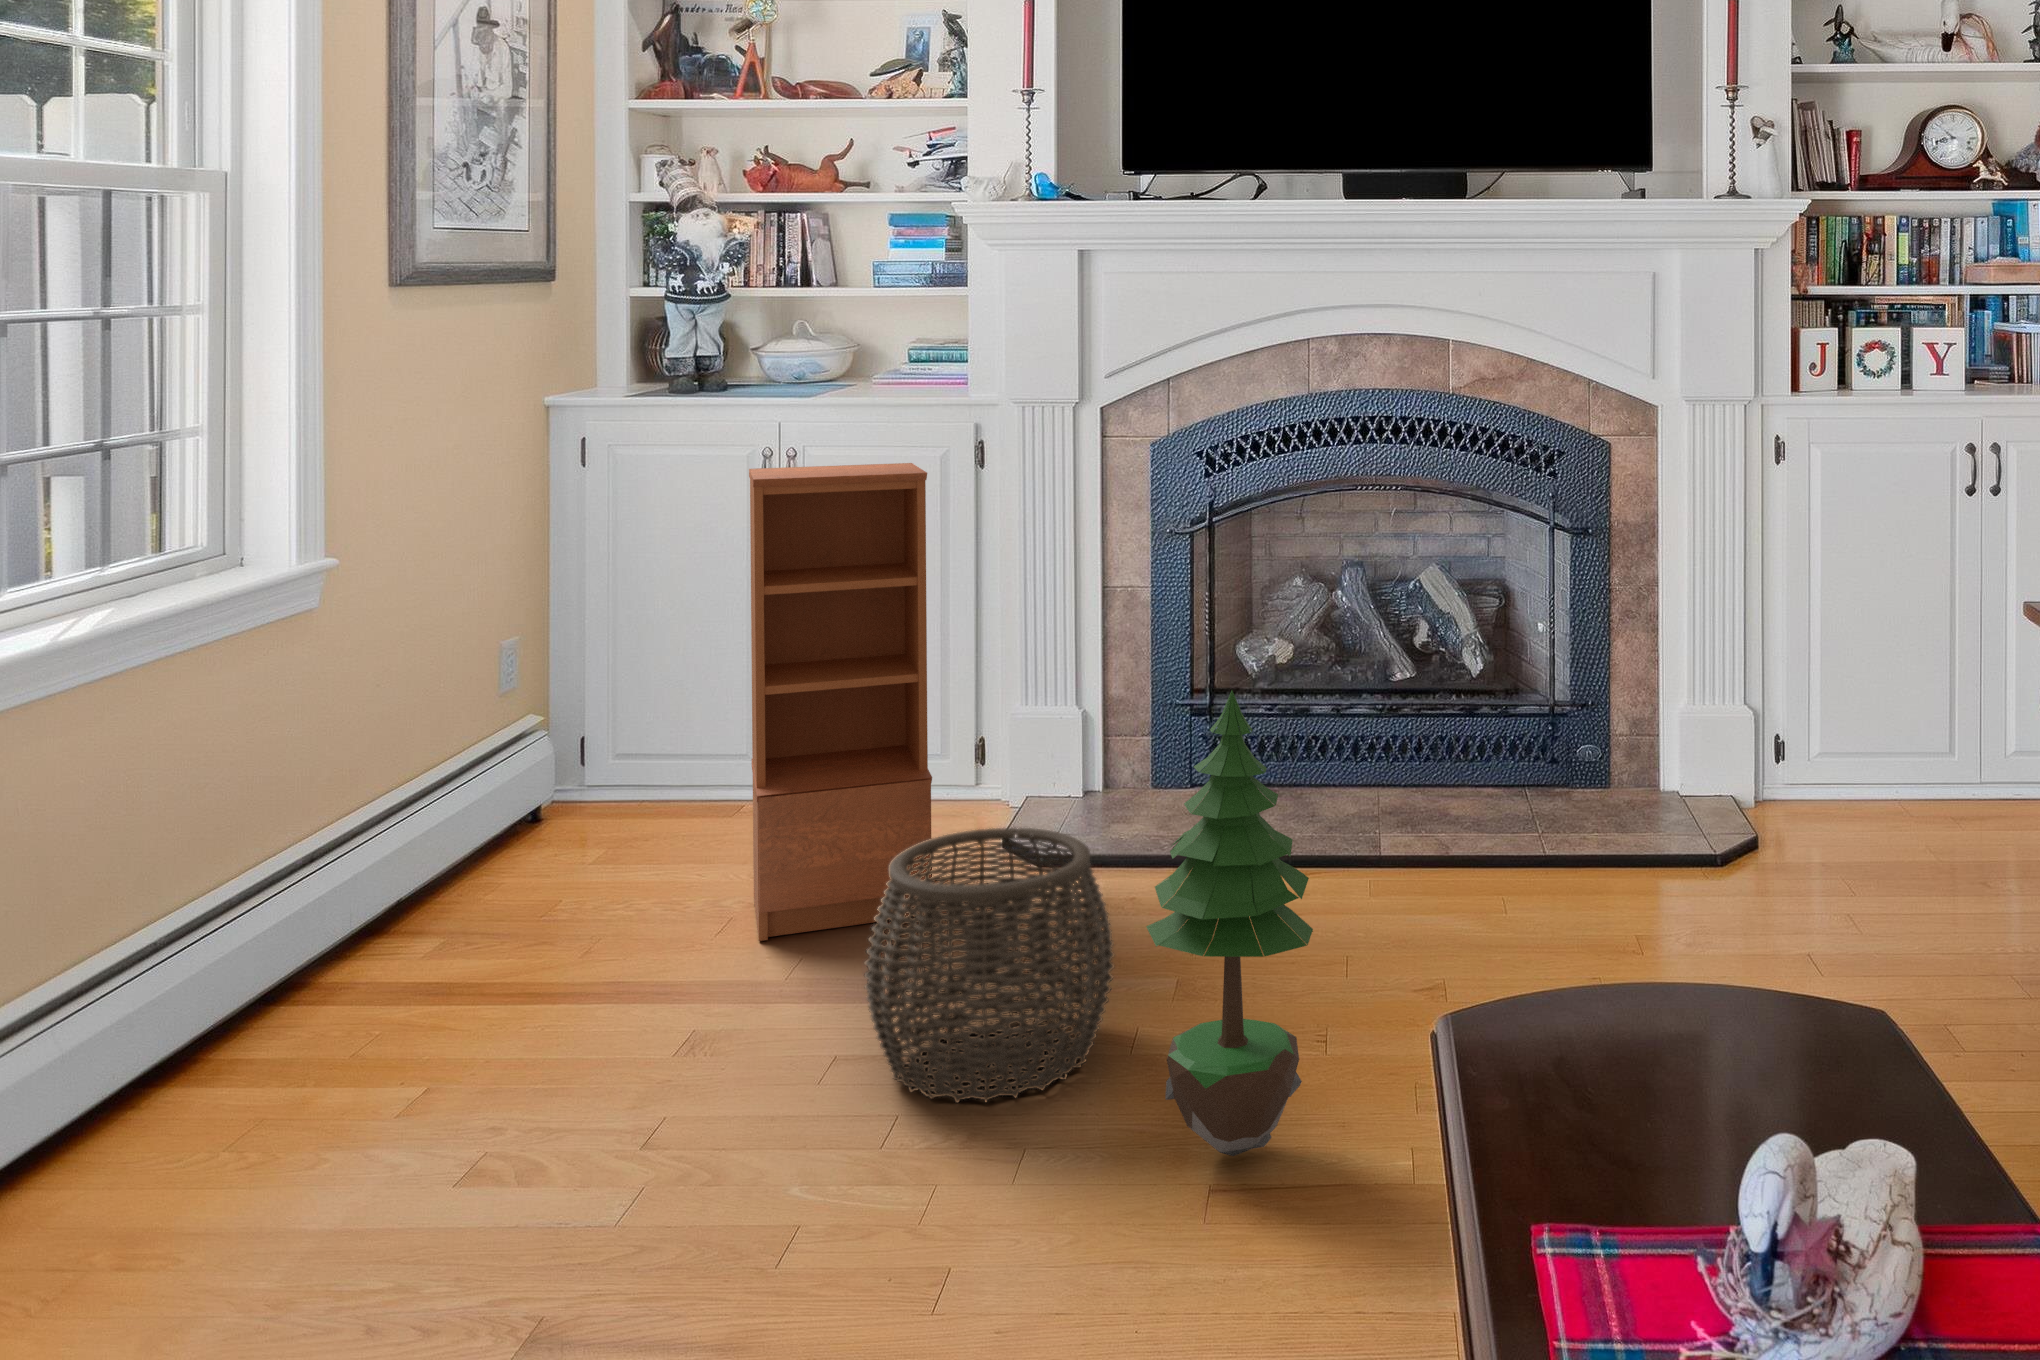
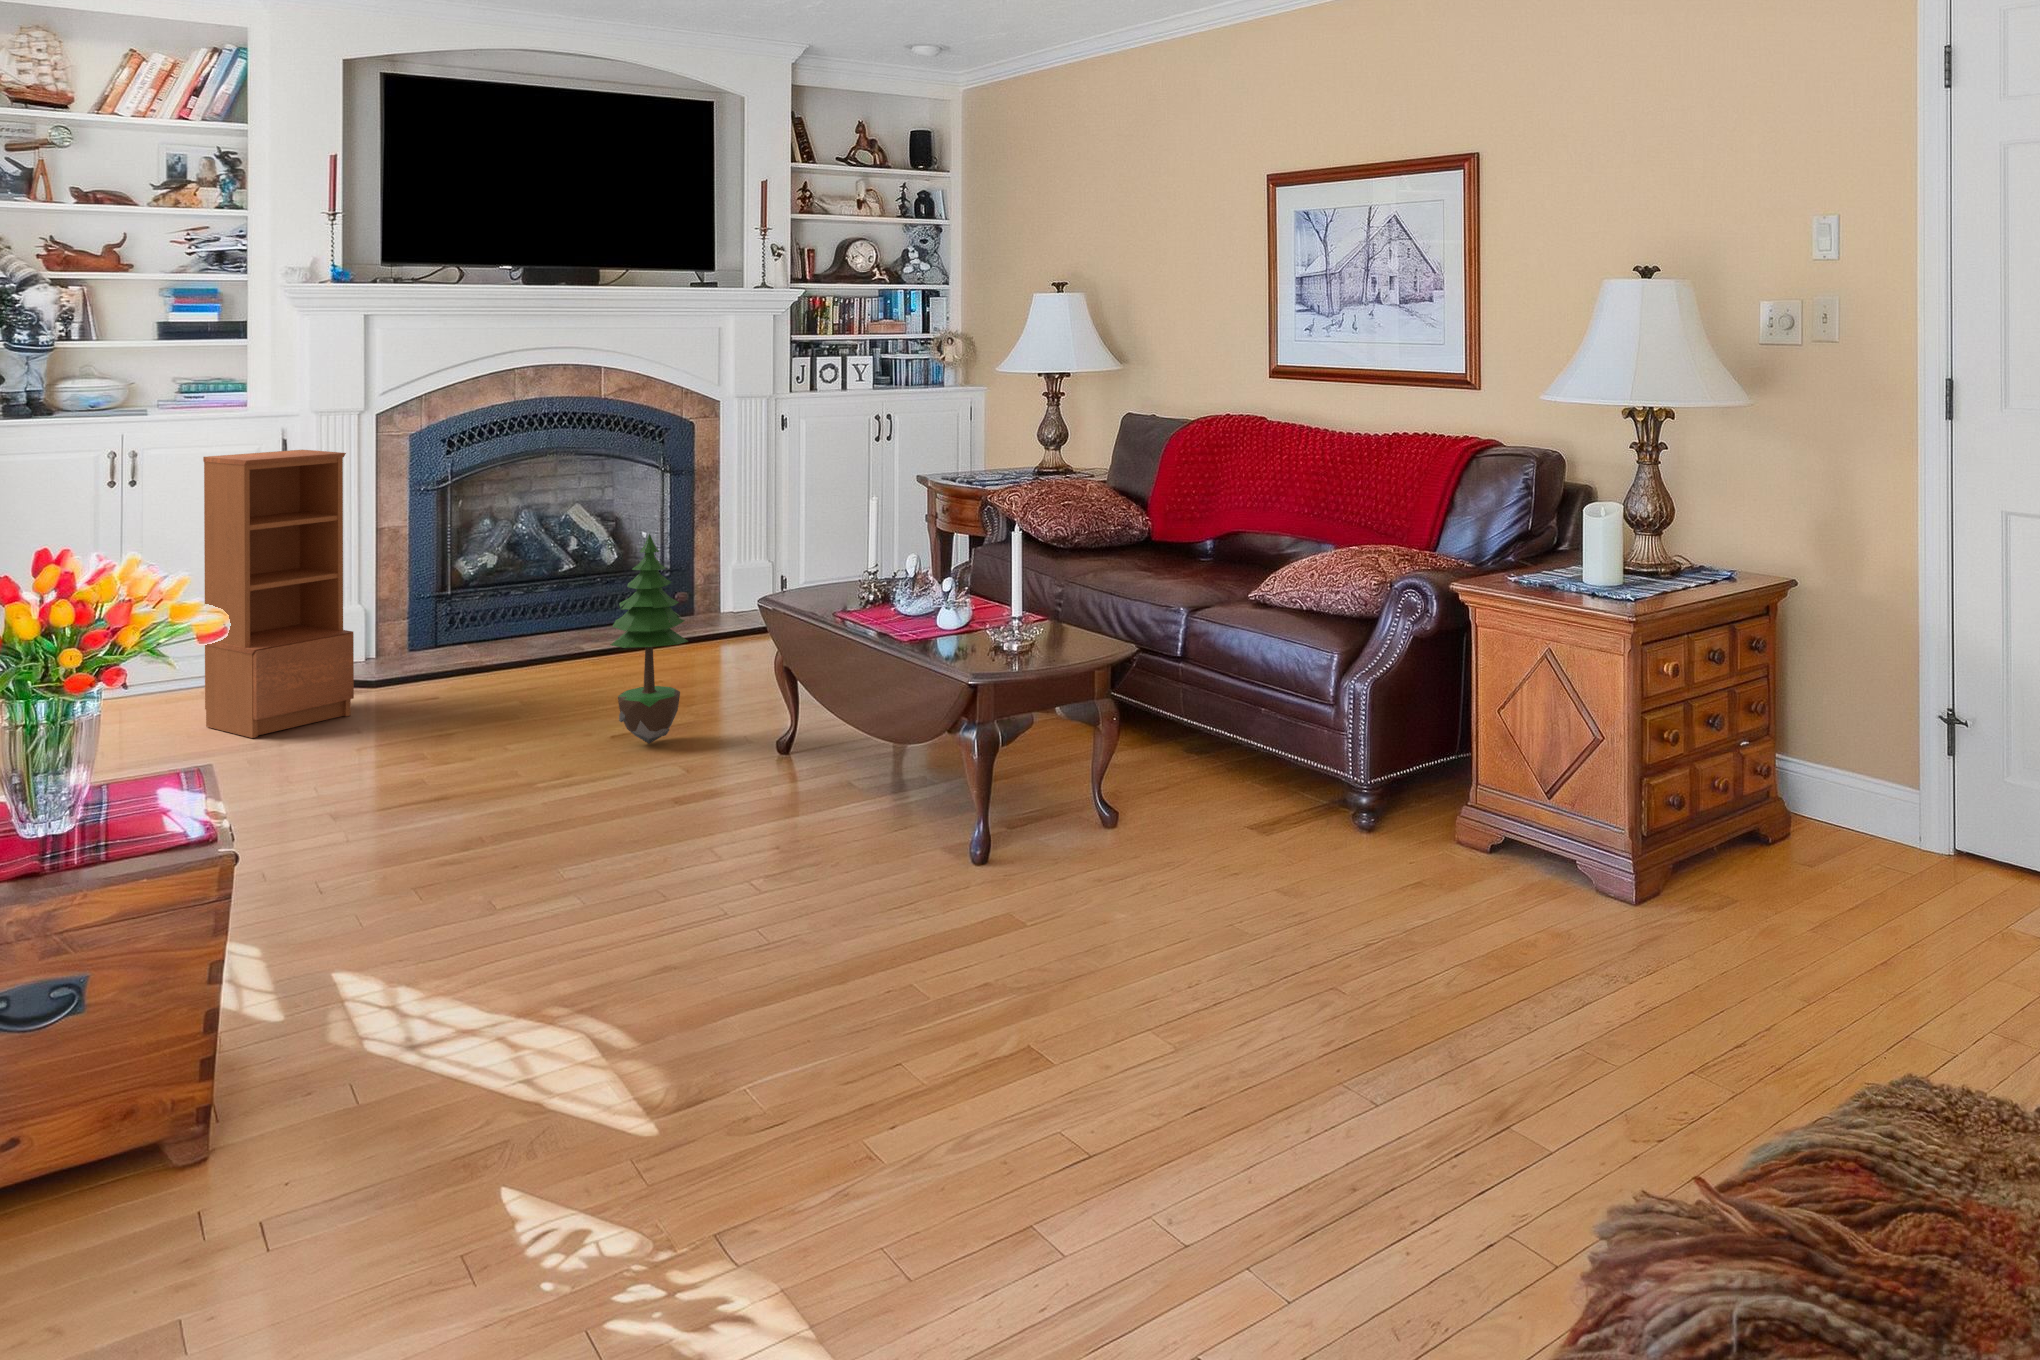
woven basket: present [864,827,1114,1103] -> none [416,630,551,757]

